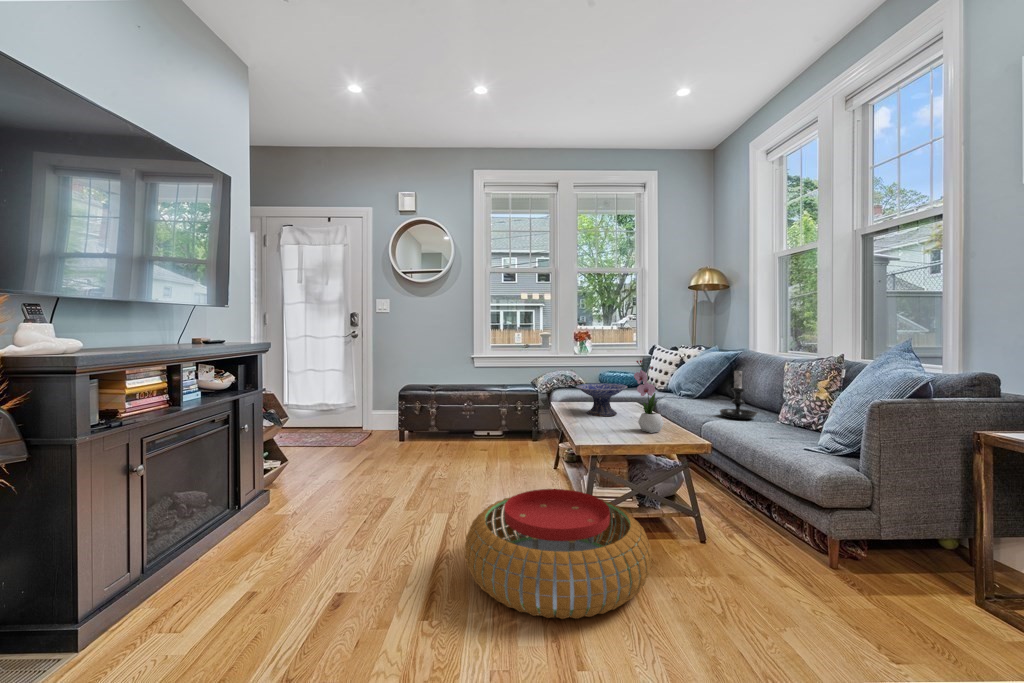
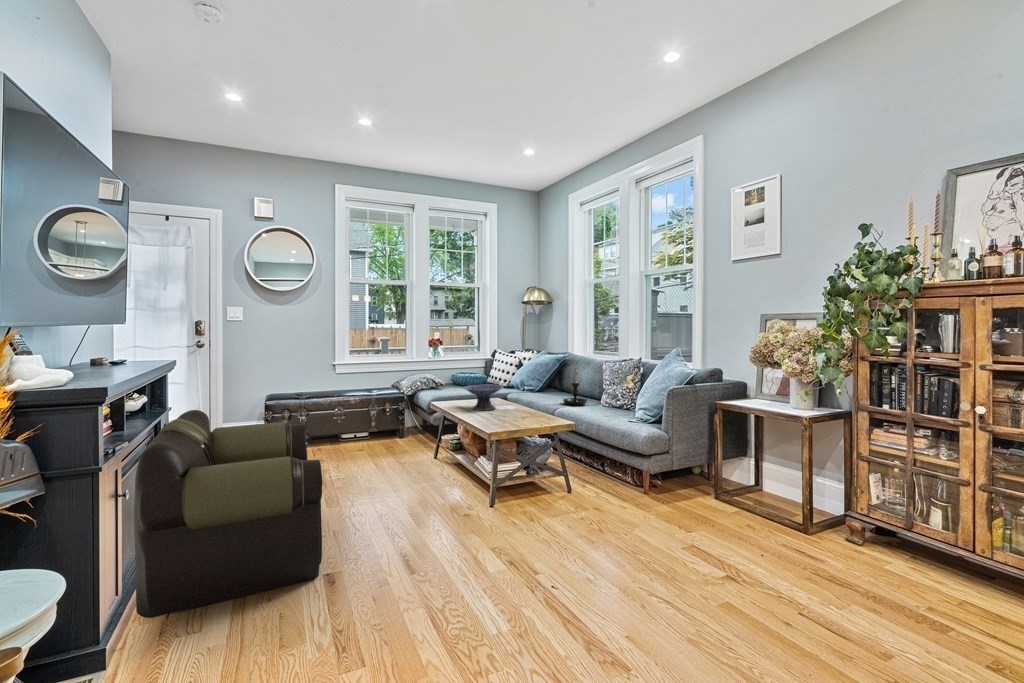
flower arrangement: present [634,360,664,433] -> none [520,366,542,420]
armchair: none [139,392,383,596] -> present [134,410,323,618]
pouf: present [465,489,652,619] -> none [421,468,558,555]

